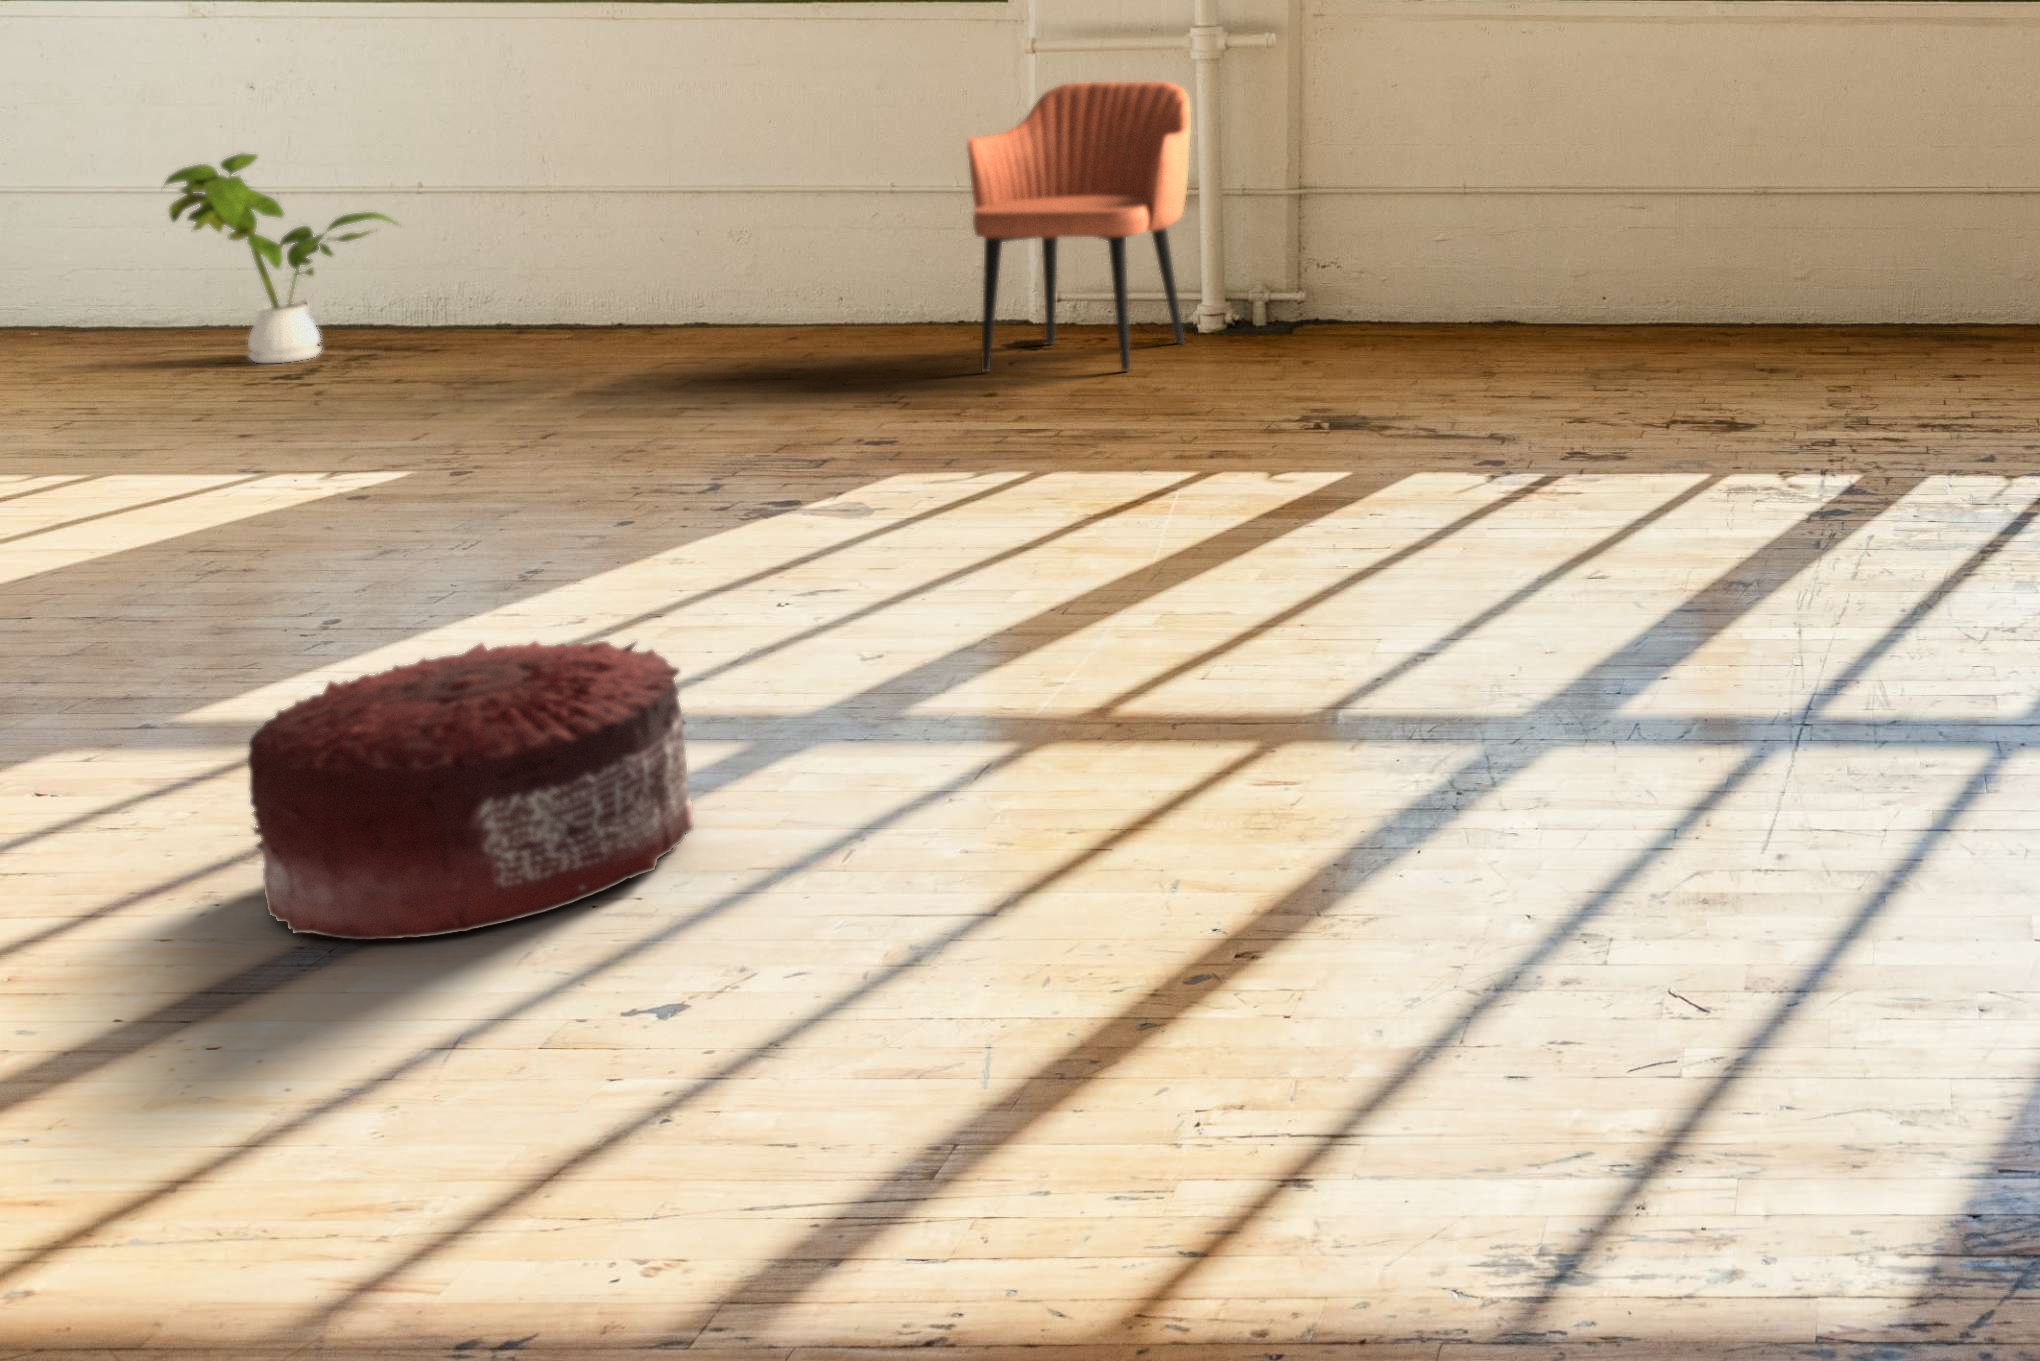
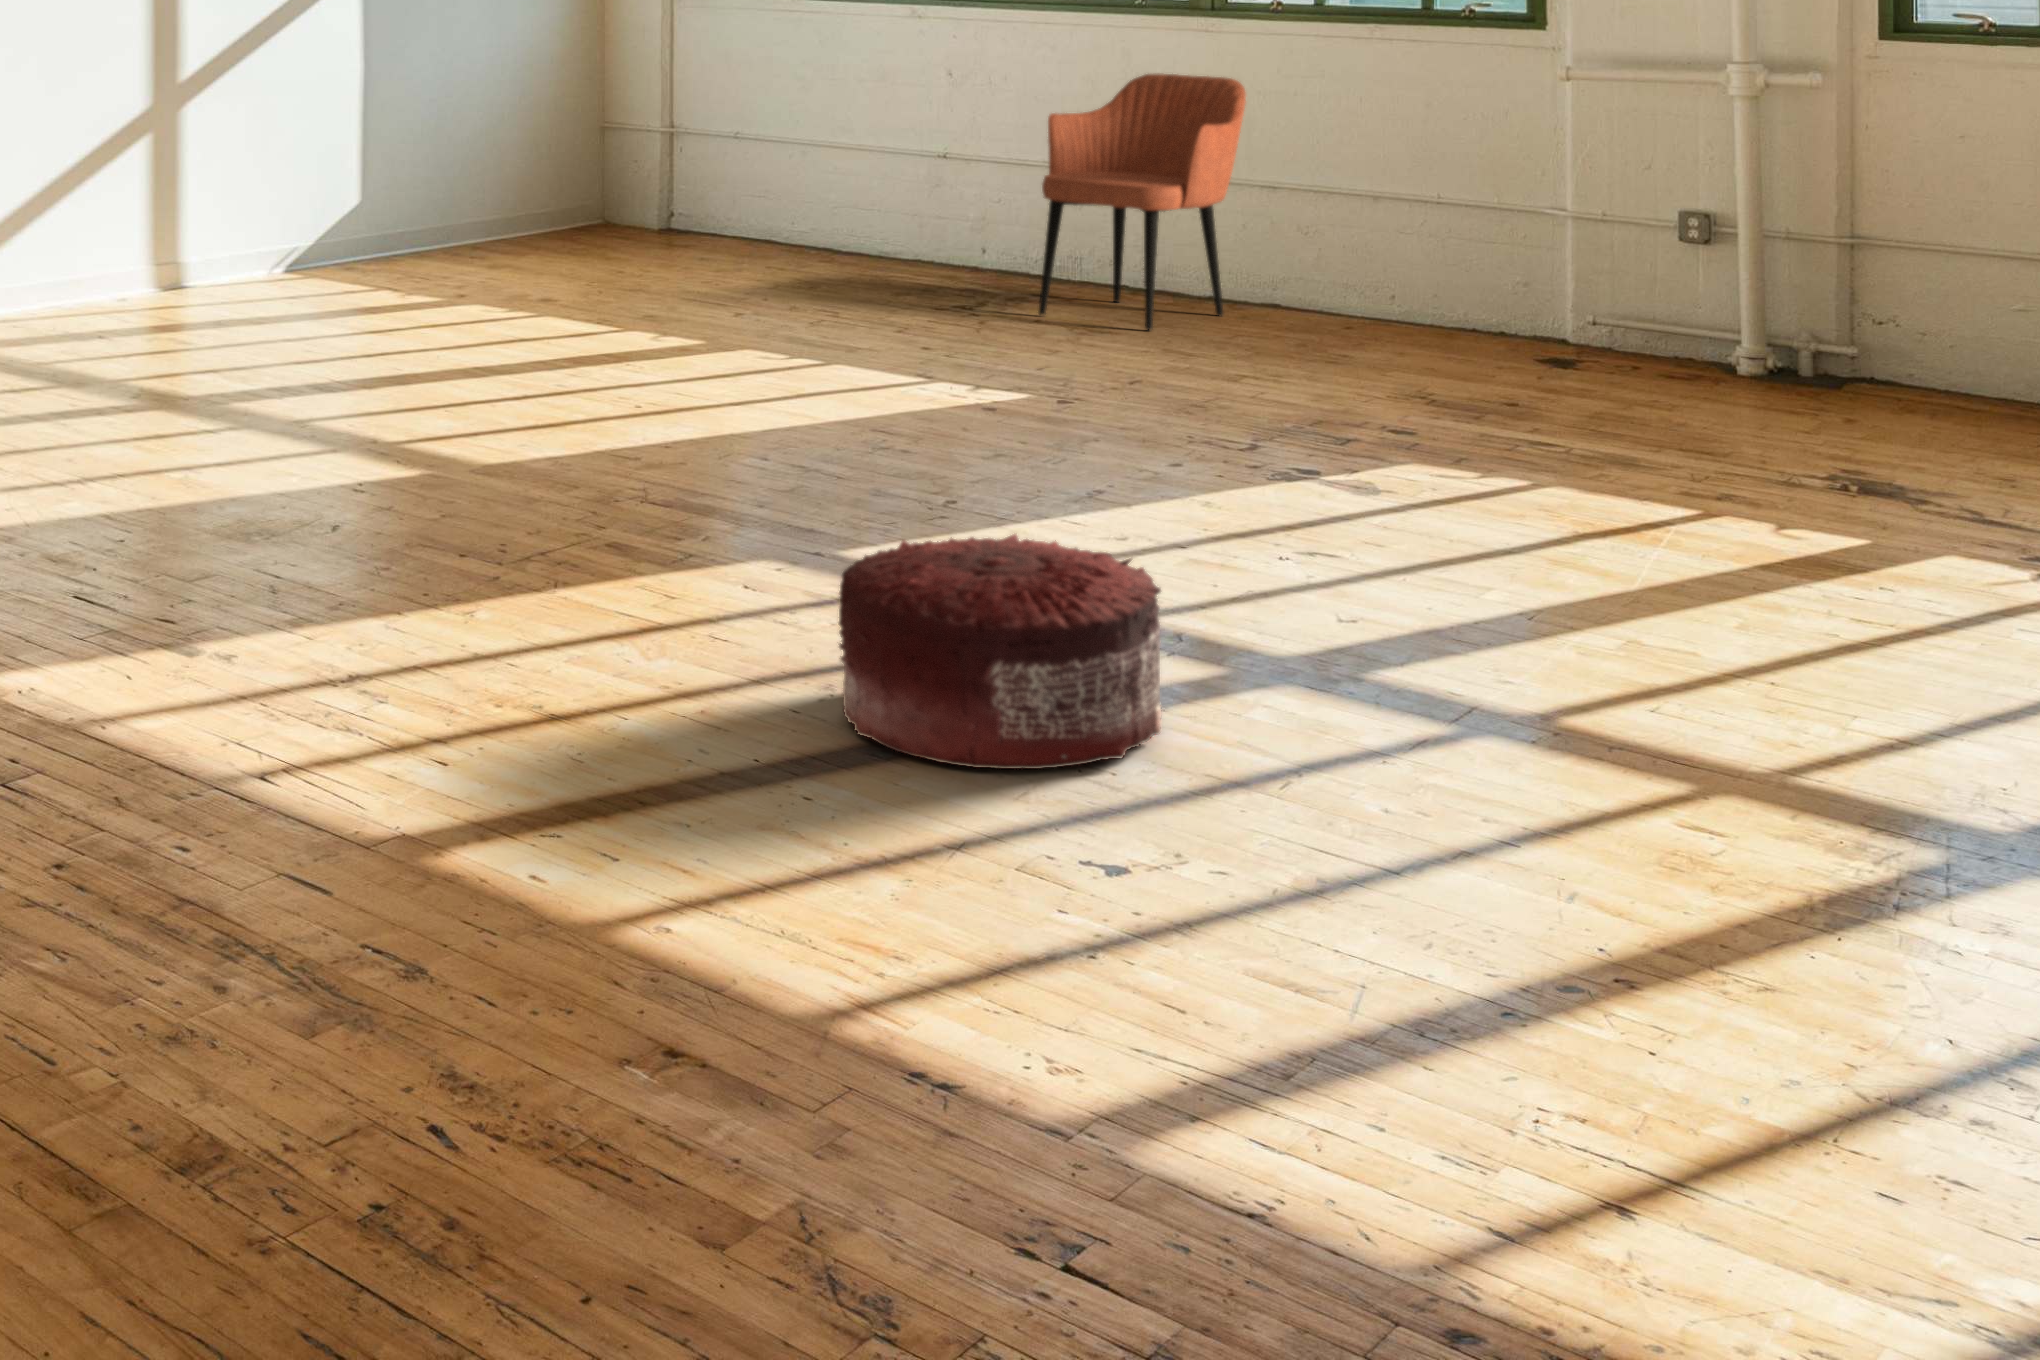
armchair: present [967,82,1191,372] -> present [1039,73,1246,330]
house plant: present [165,153,395,363] -> none [861,106,1033,285]

